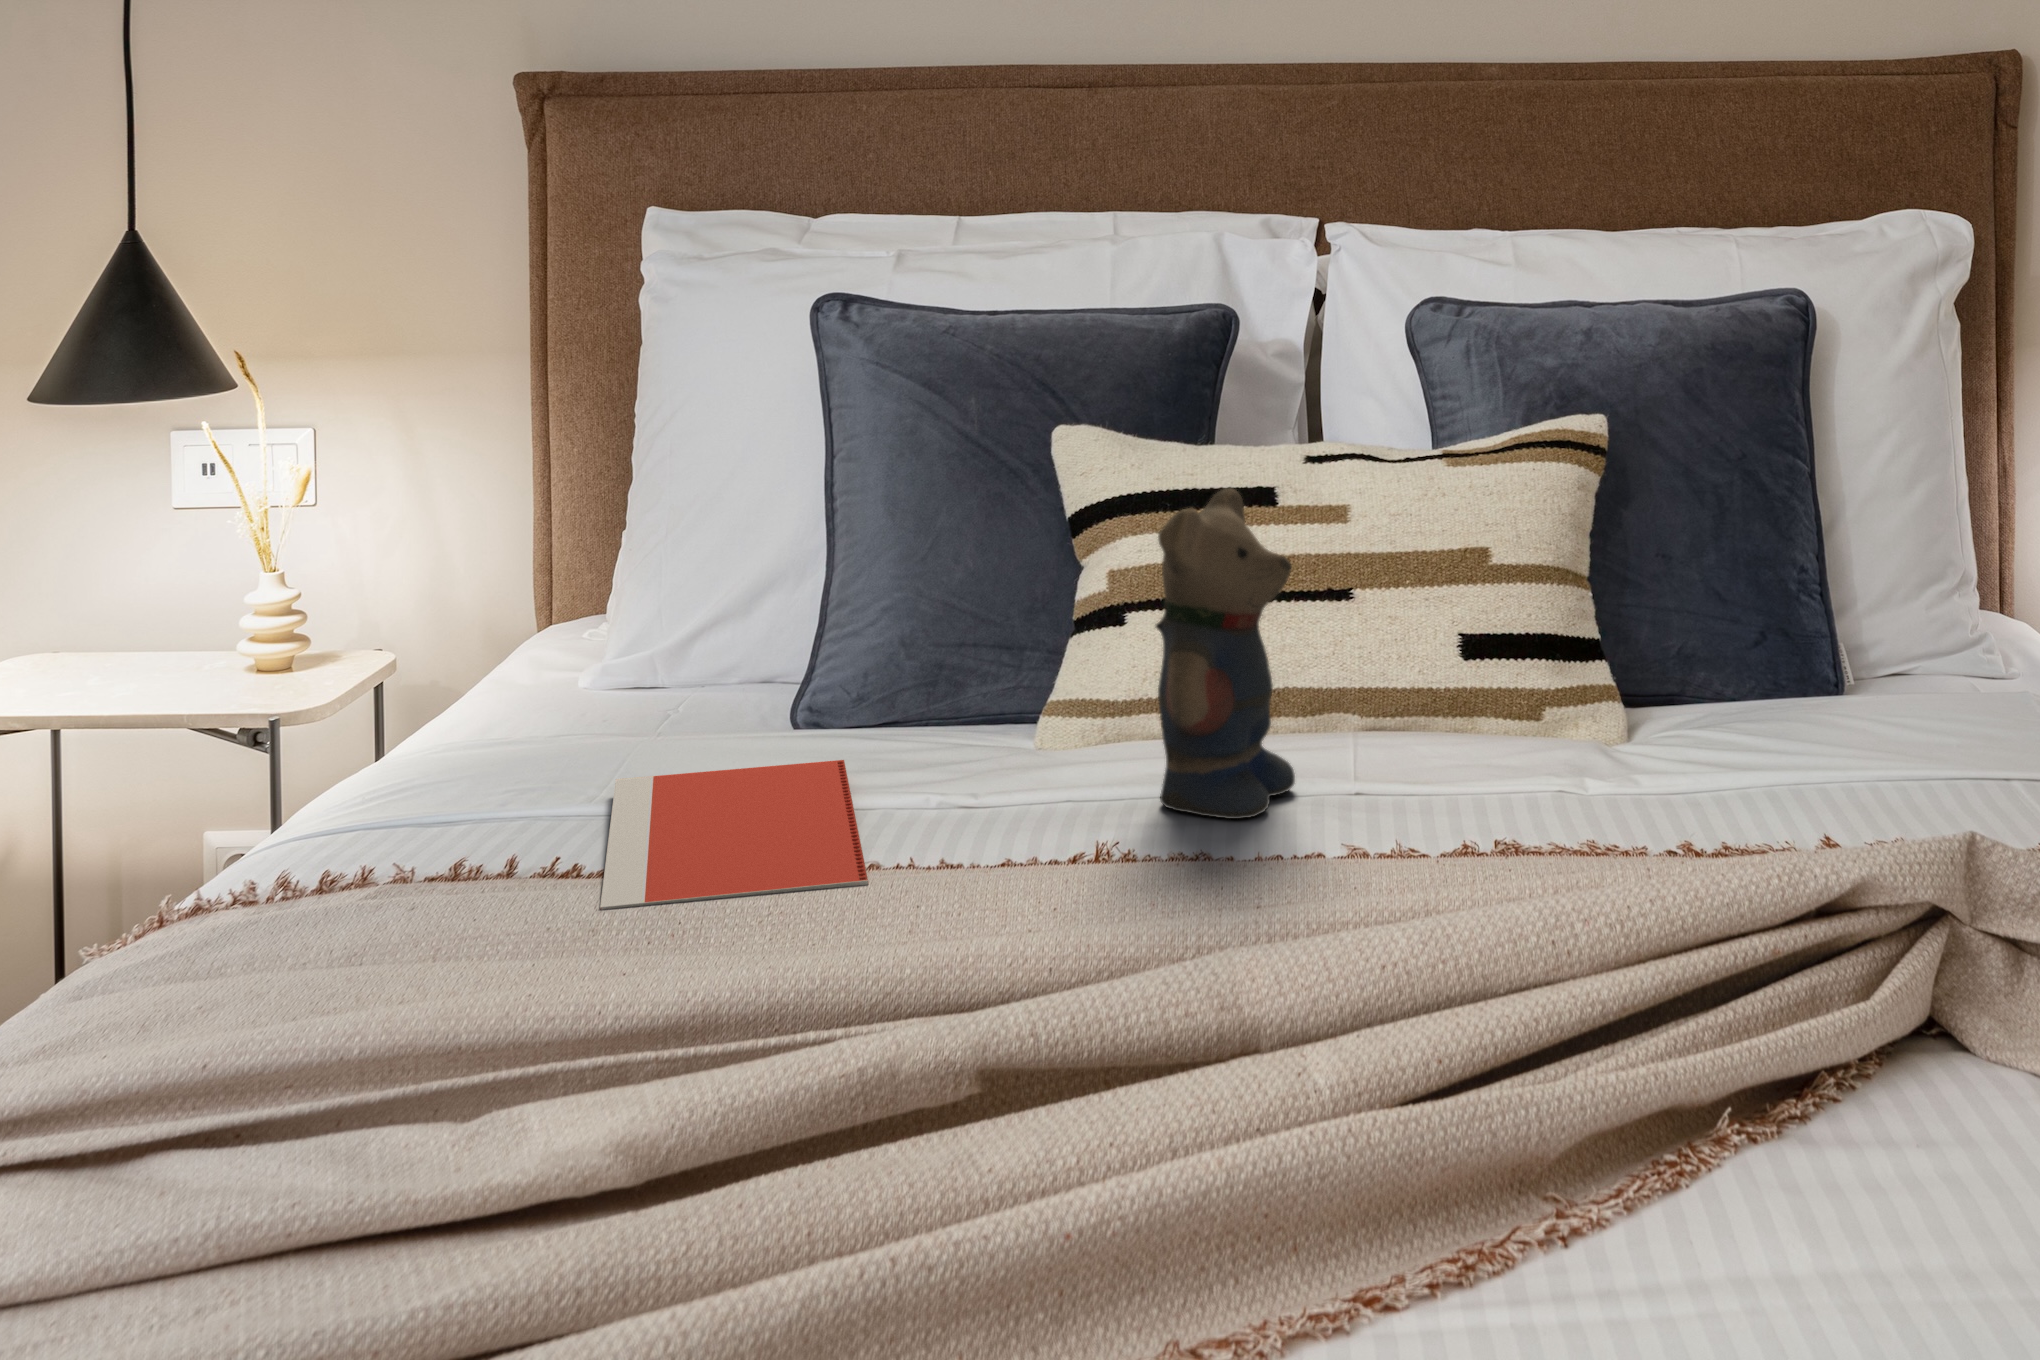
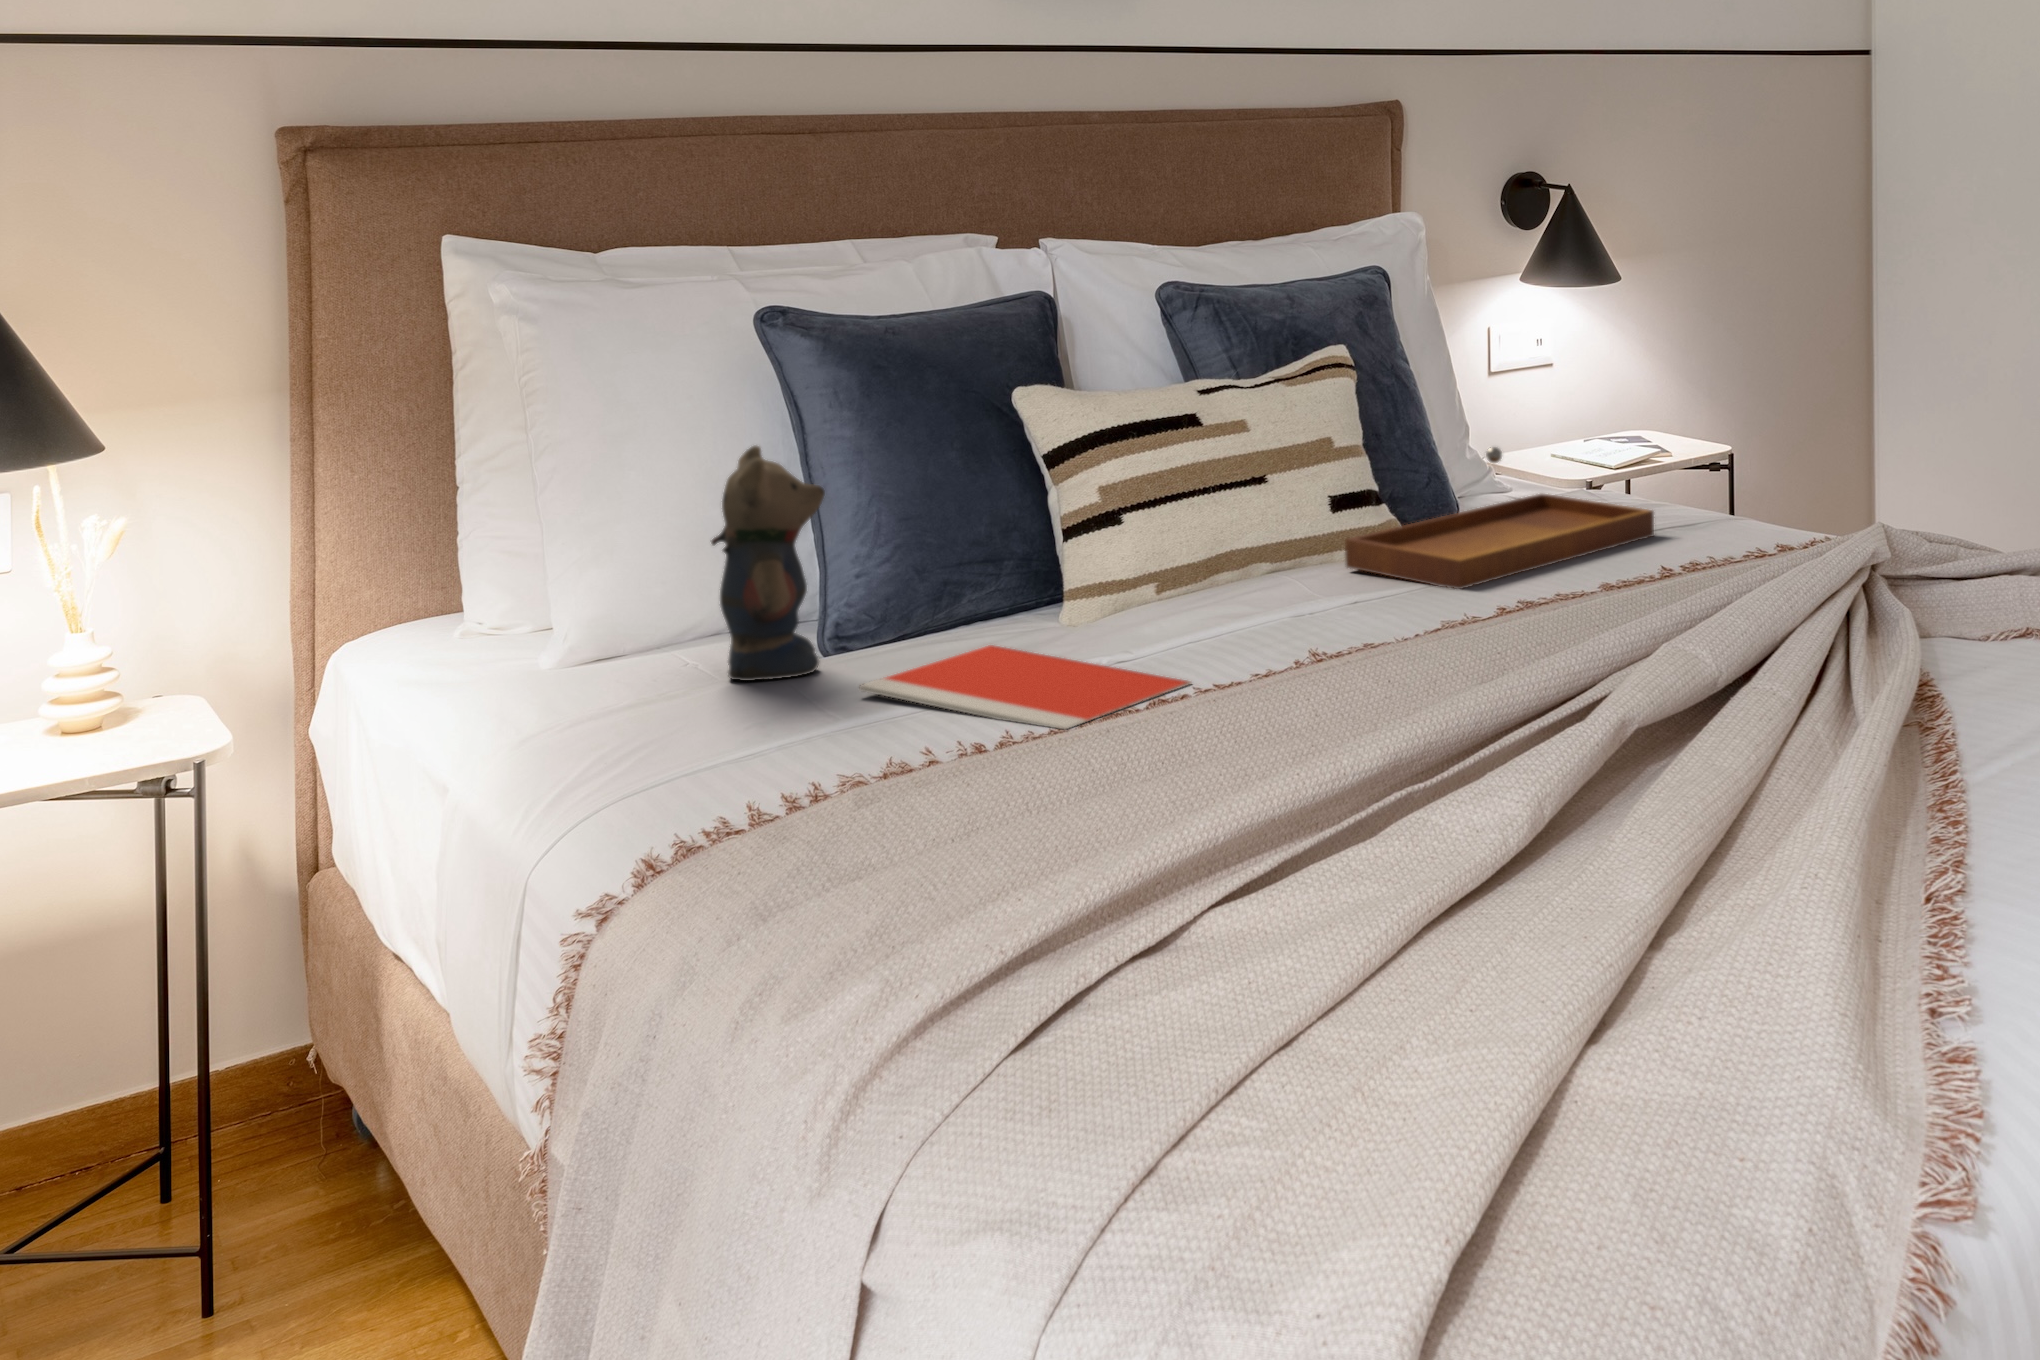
teddy bear: present [1156,488,1295,819] -> present [711,446,825,681]
tray: none [1473,602,2004,828] -> present [1345,447,1654,589]

